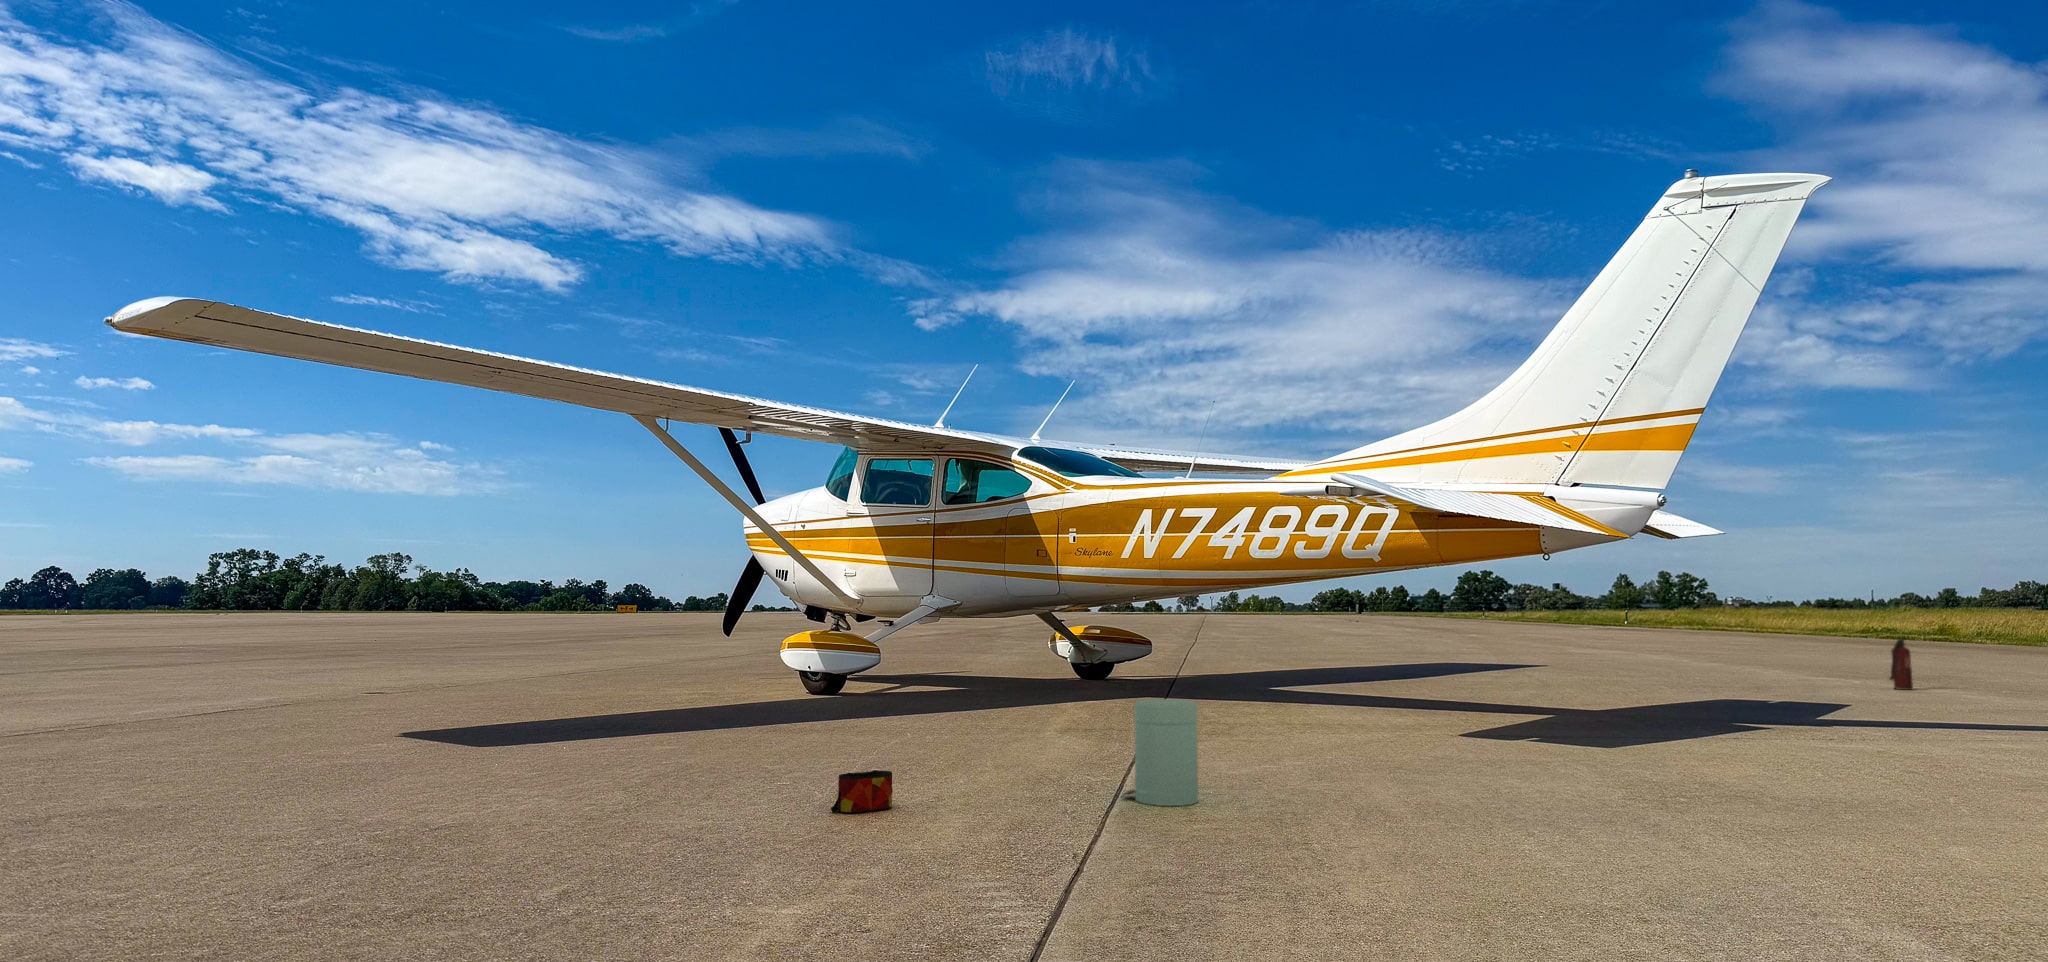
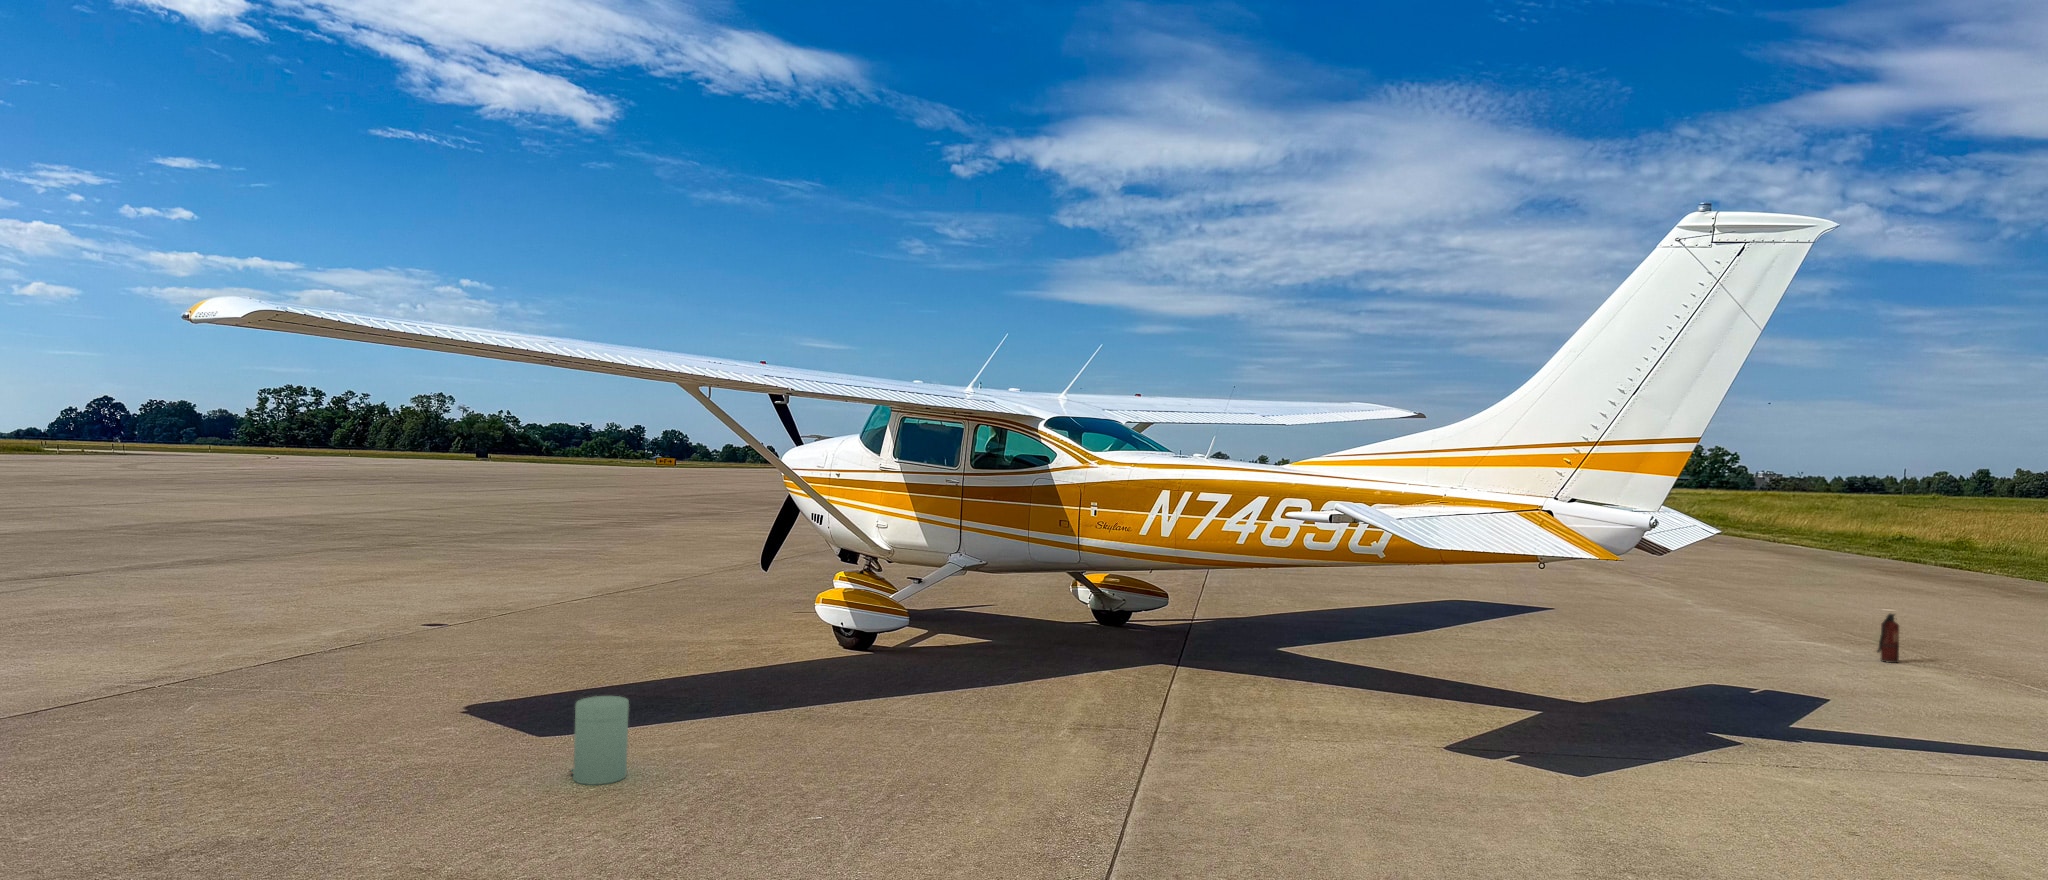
trash can: present [1124,699,1198,806] -> present [571,696,629,785]
bag: present [831,770,893,814] -> none [863,811,919,855]

